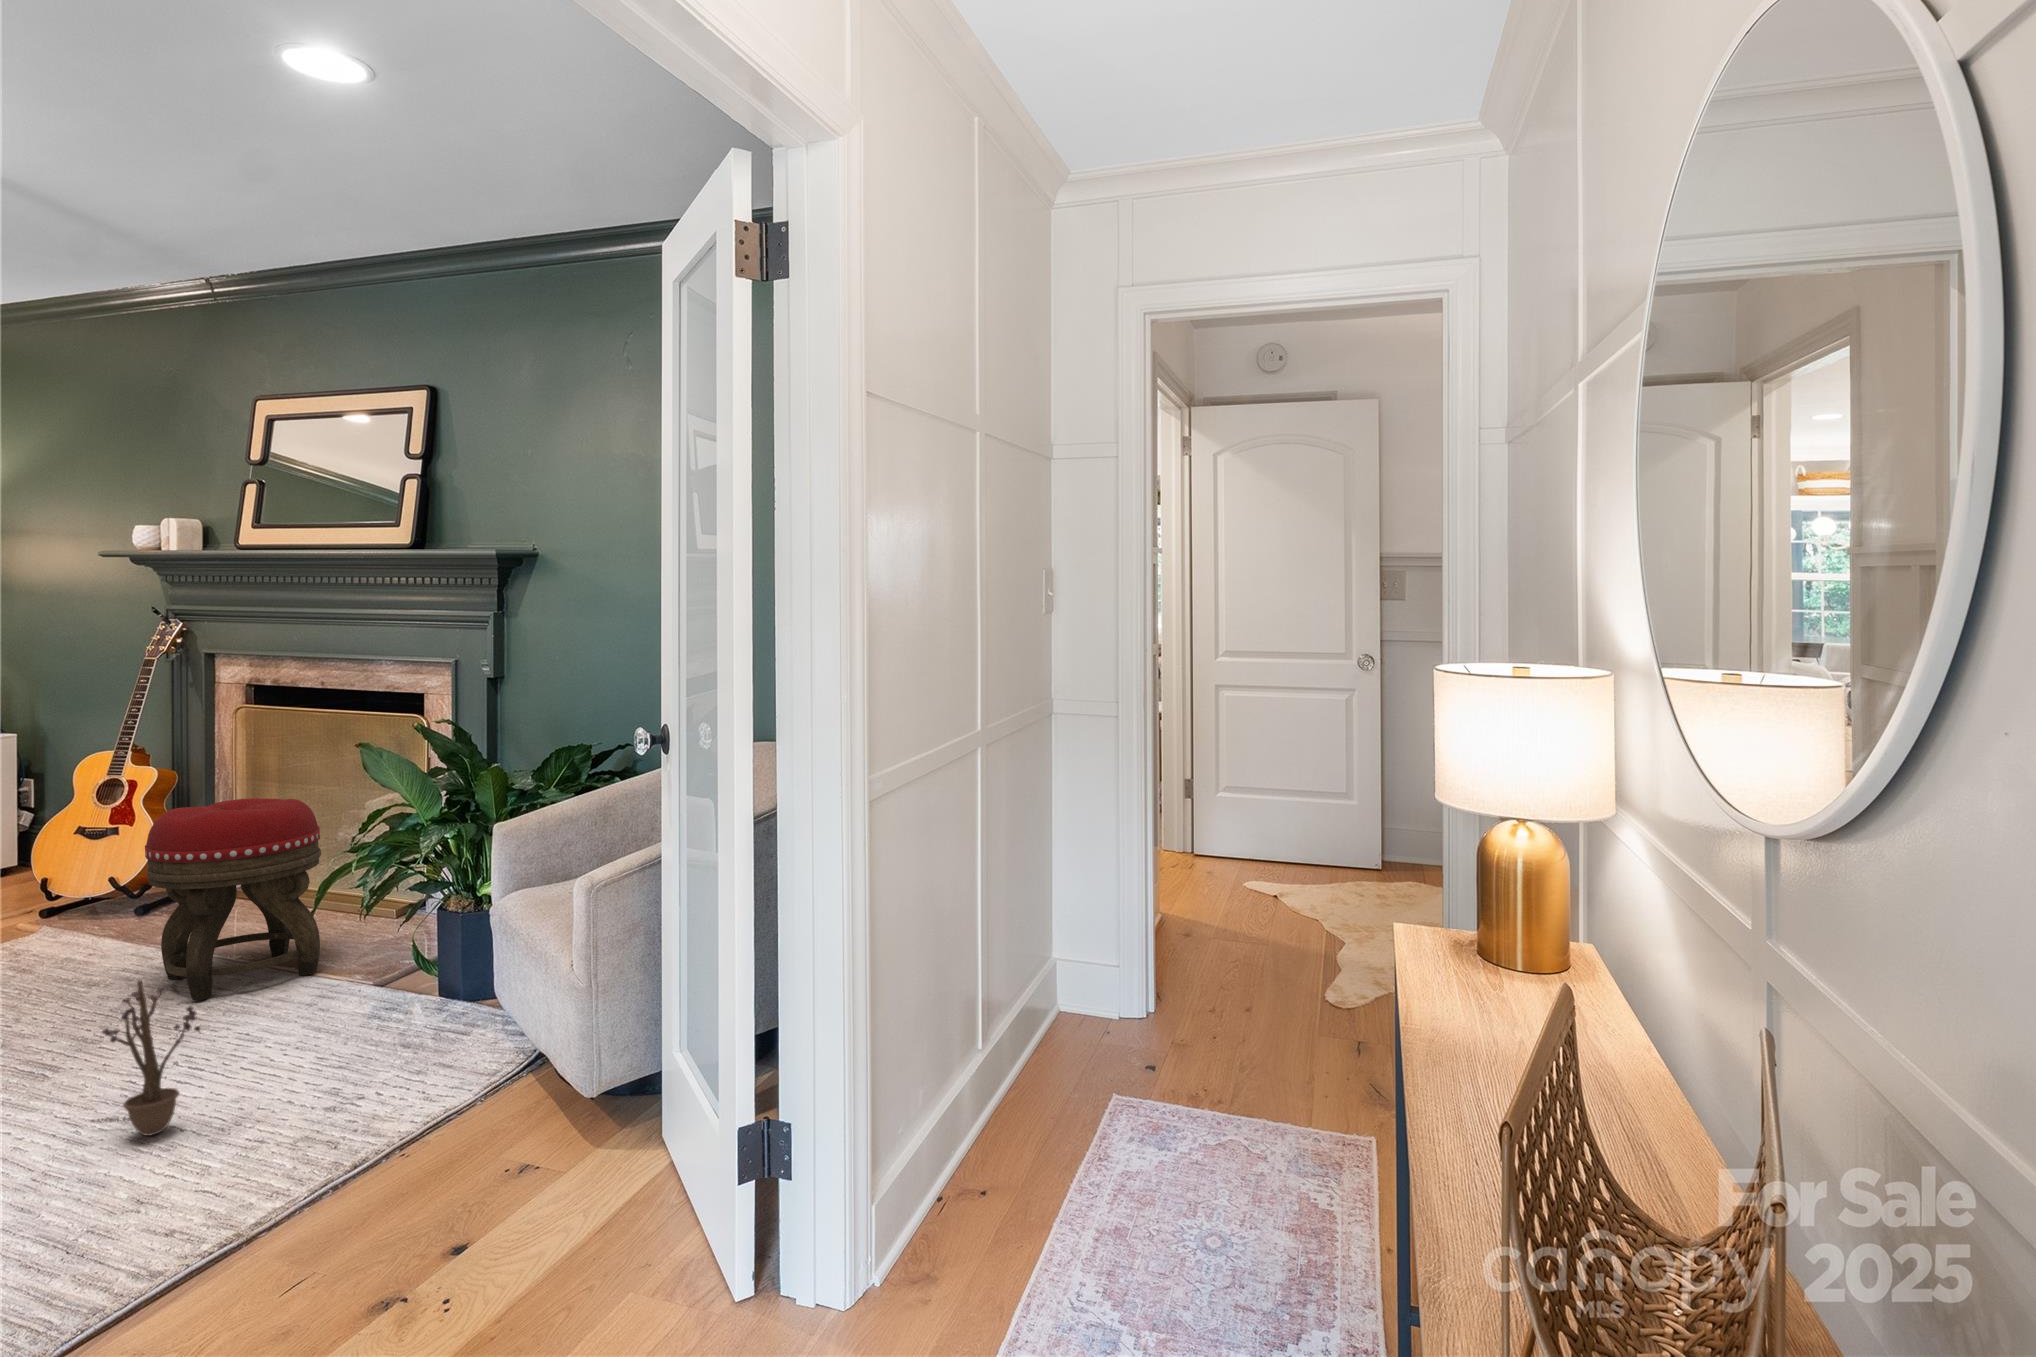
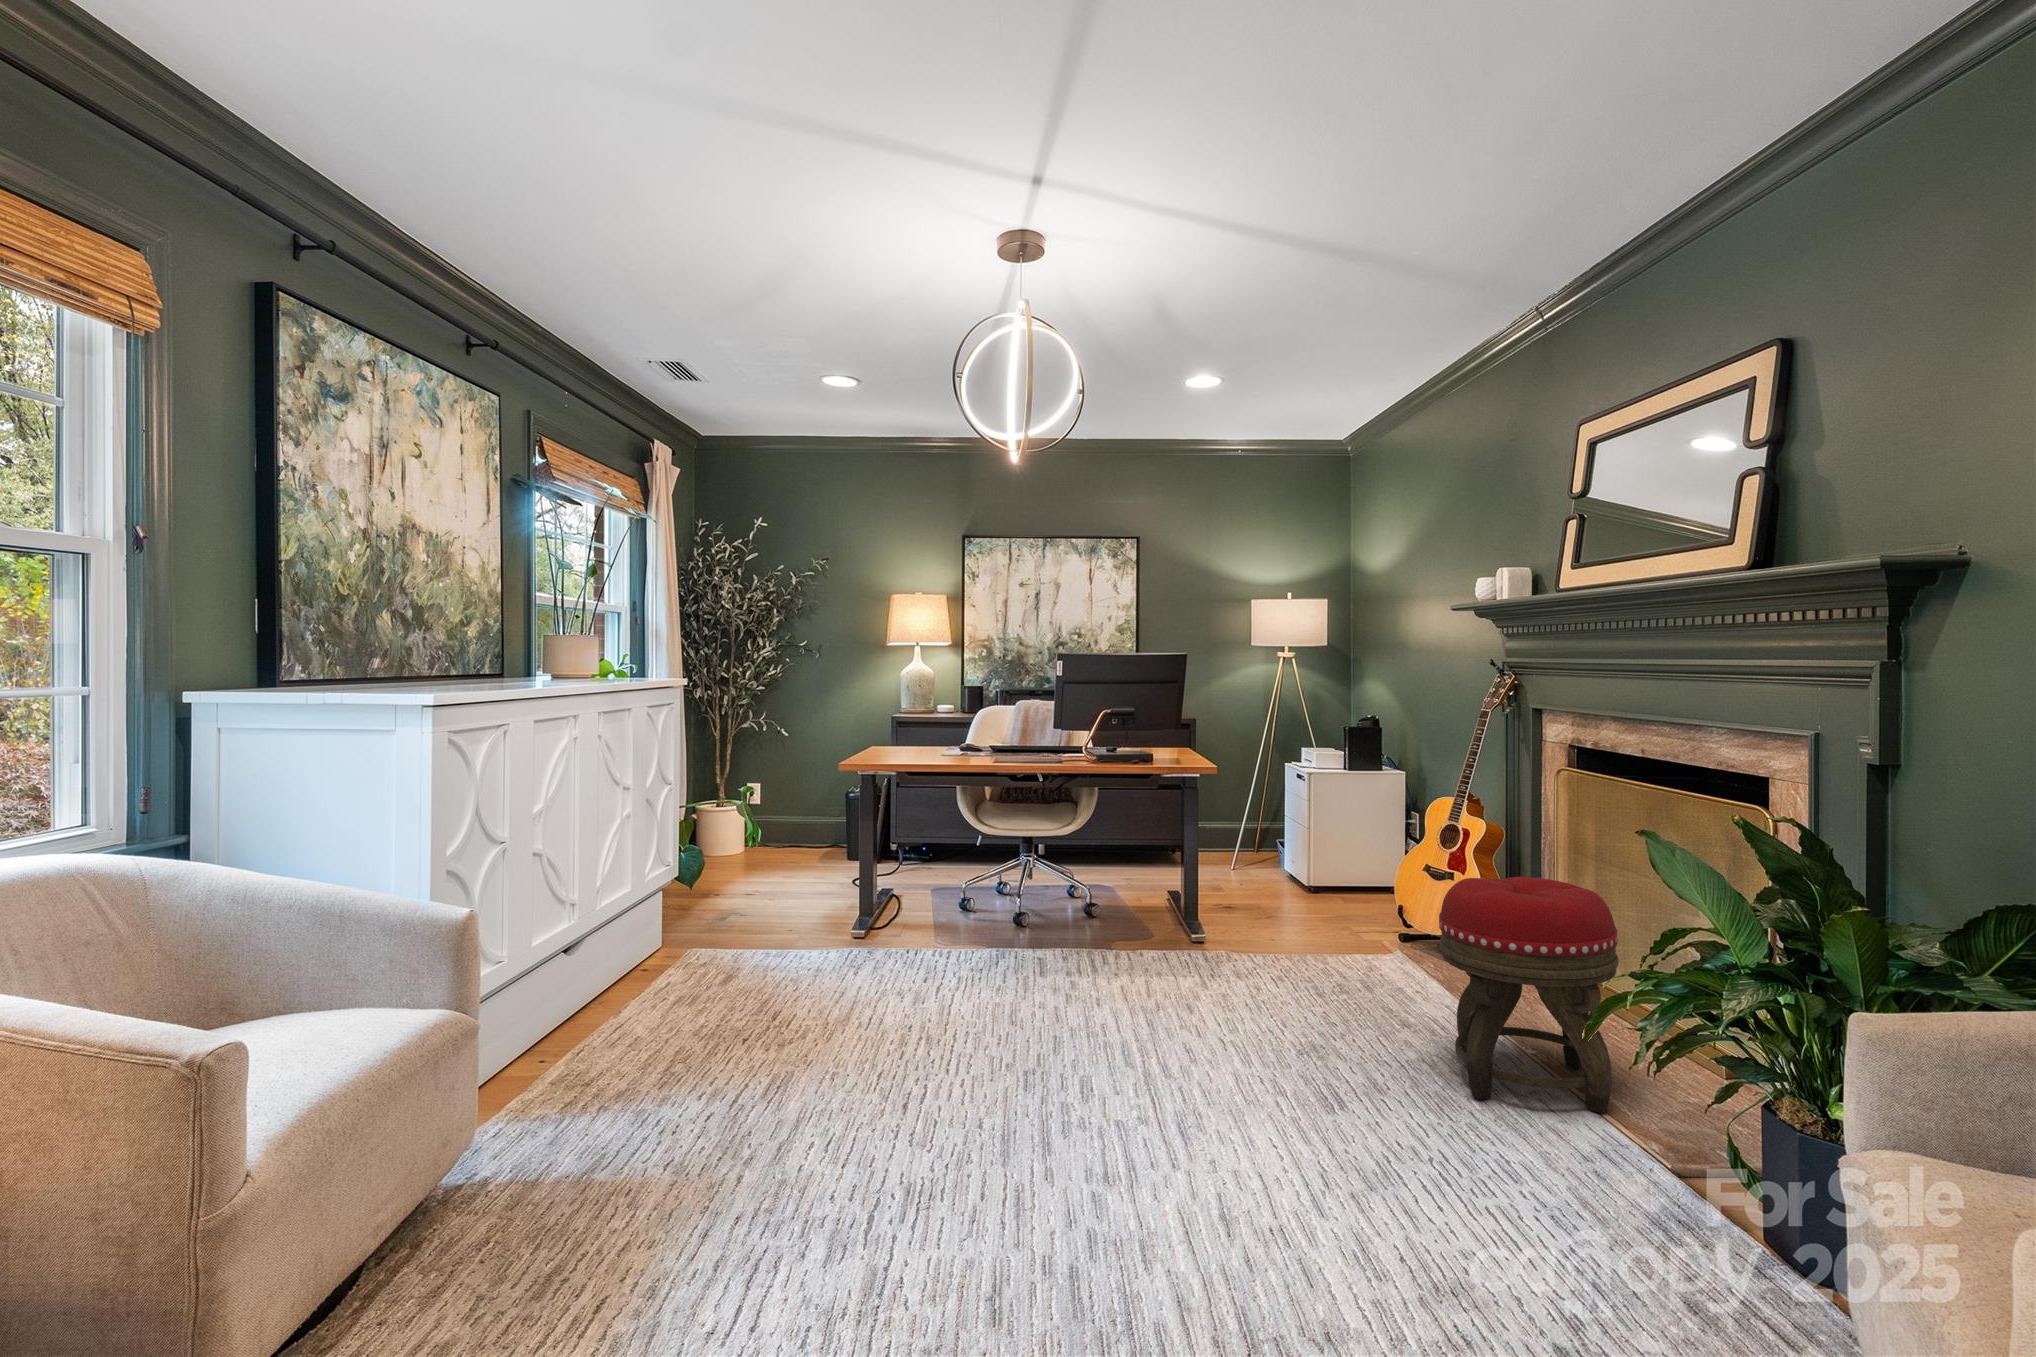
decorative plant: present [91,980,200,1136] -> none [1331,1099,1418,1284]

